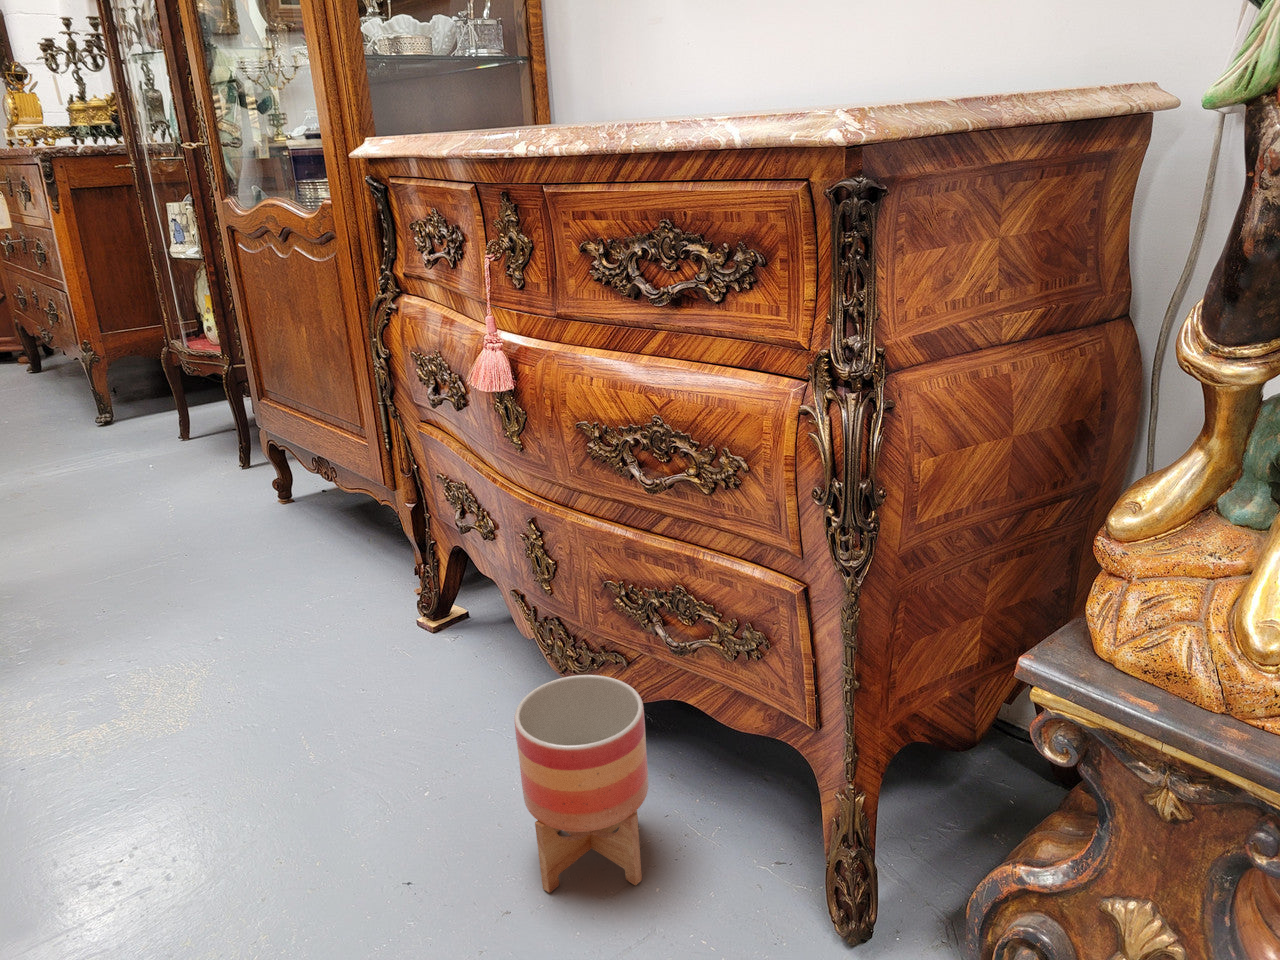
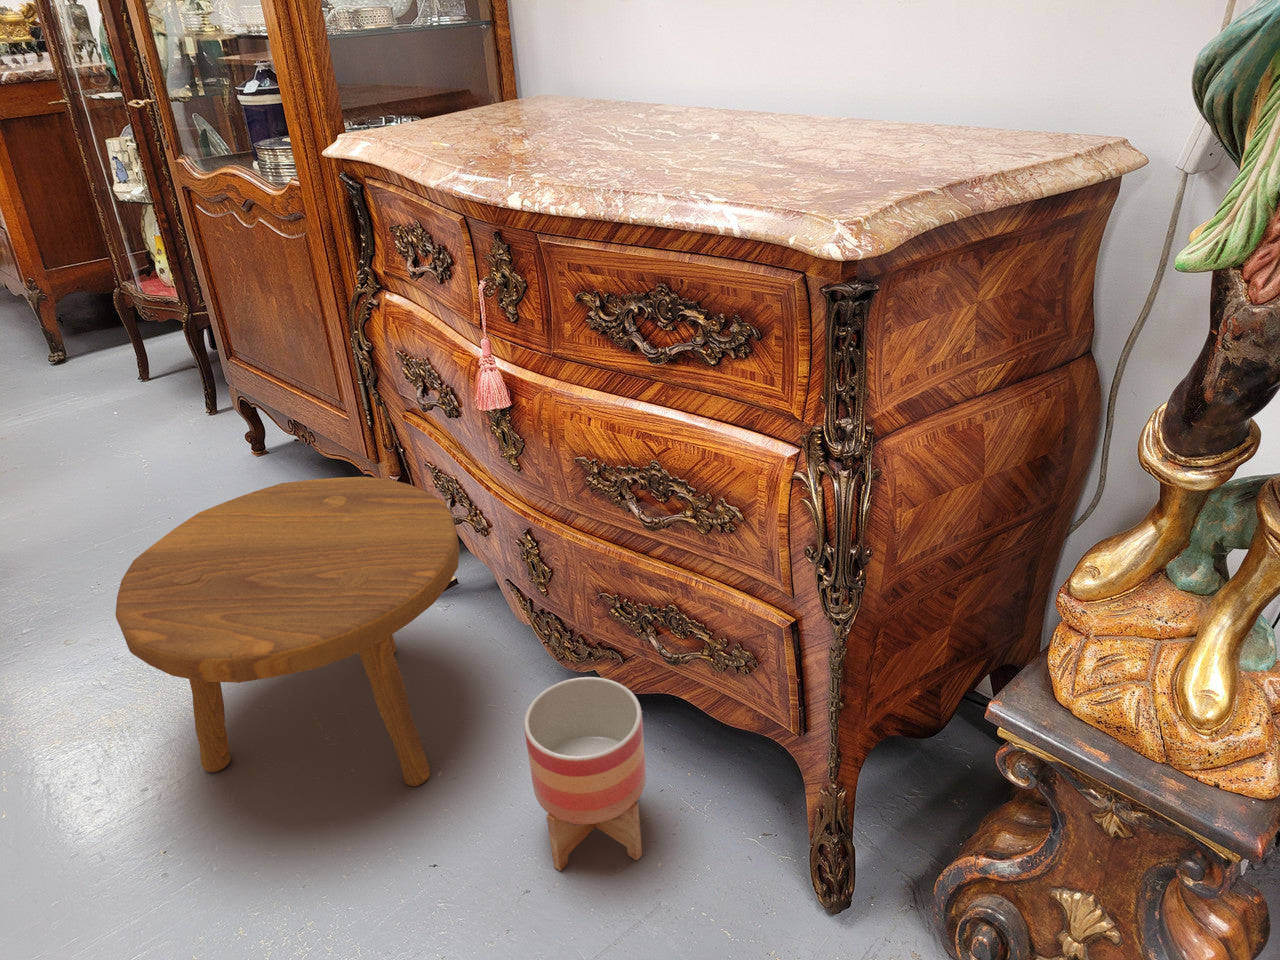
footstool: none [100,484,463,804] -> present [115,477,460,786]

